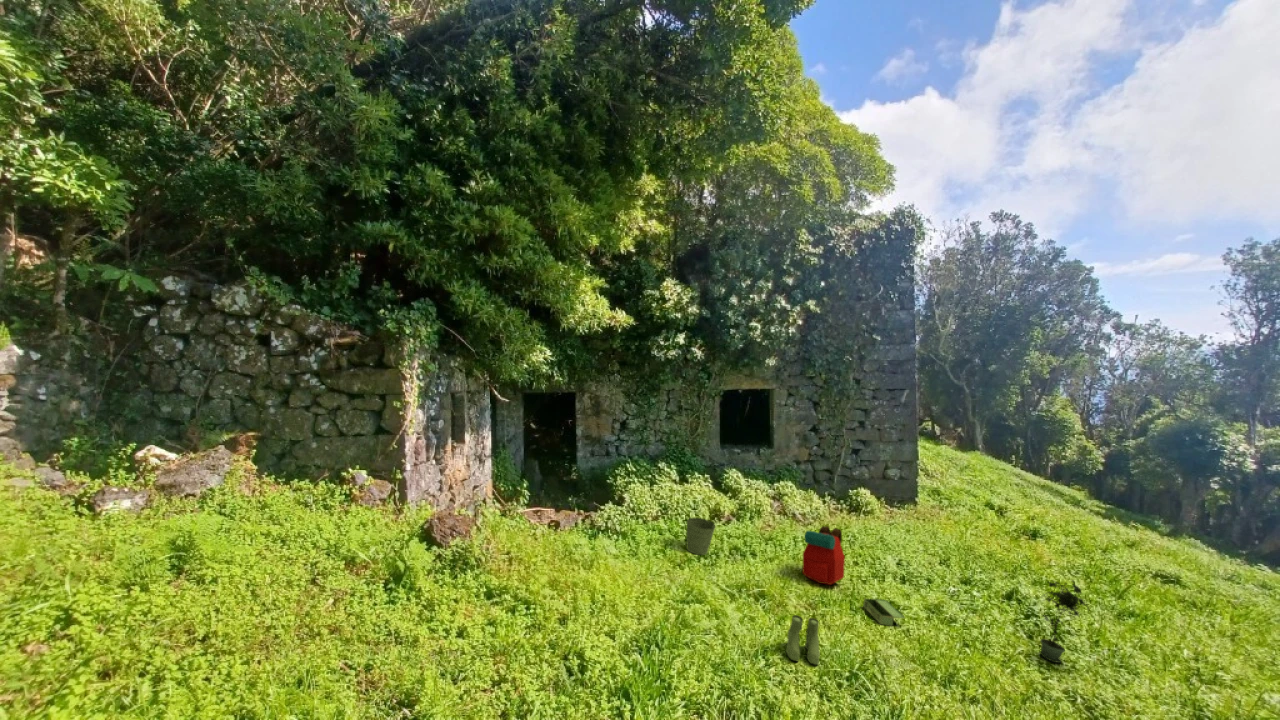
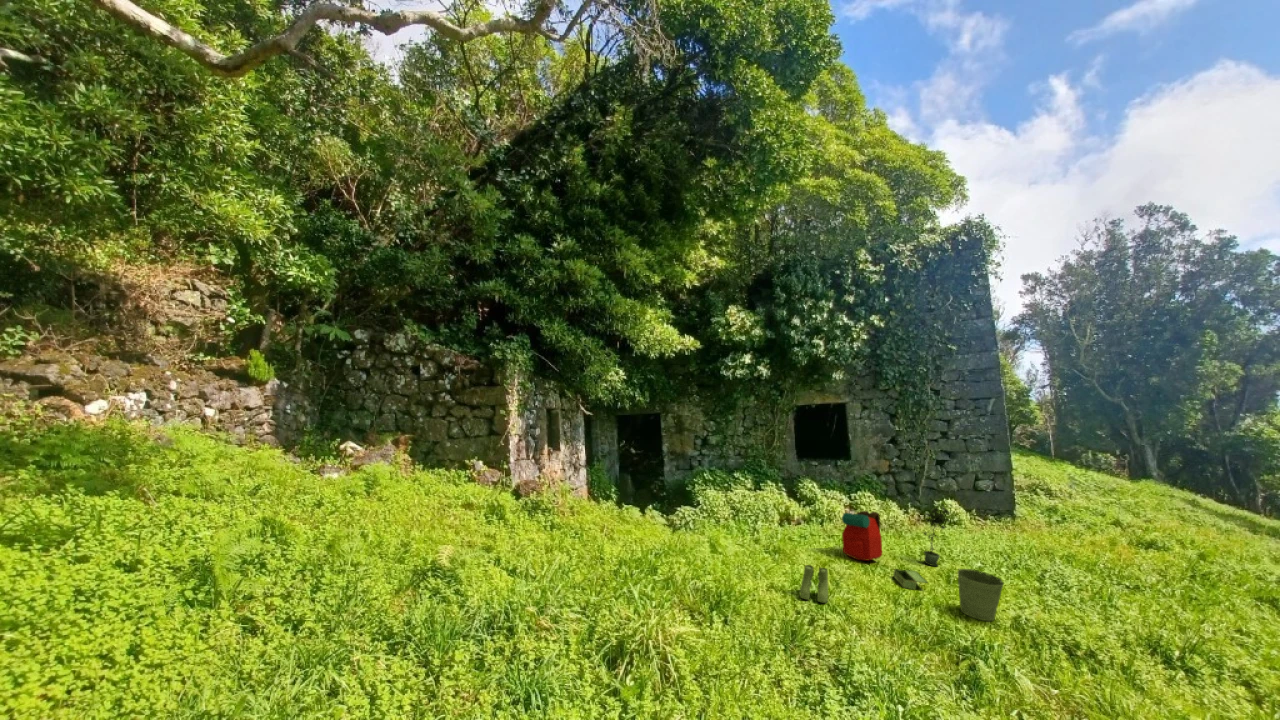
bucket: present [687,518,715,555] -> present [957,569,1004,621]
potted plant: present [1040,580,1089,663] -> present [924,505,950,566]

